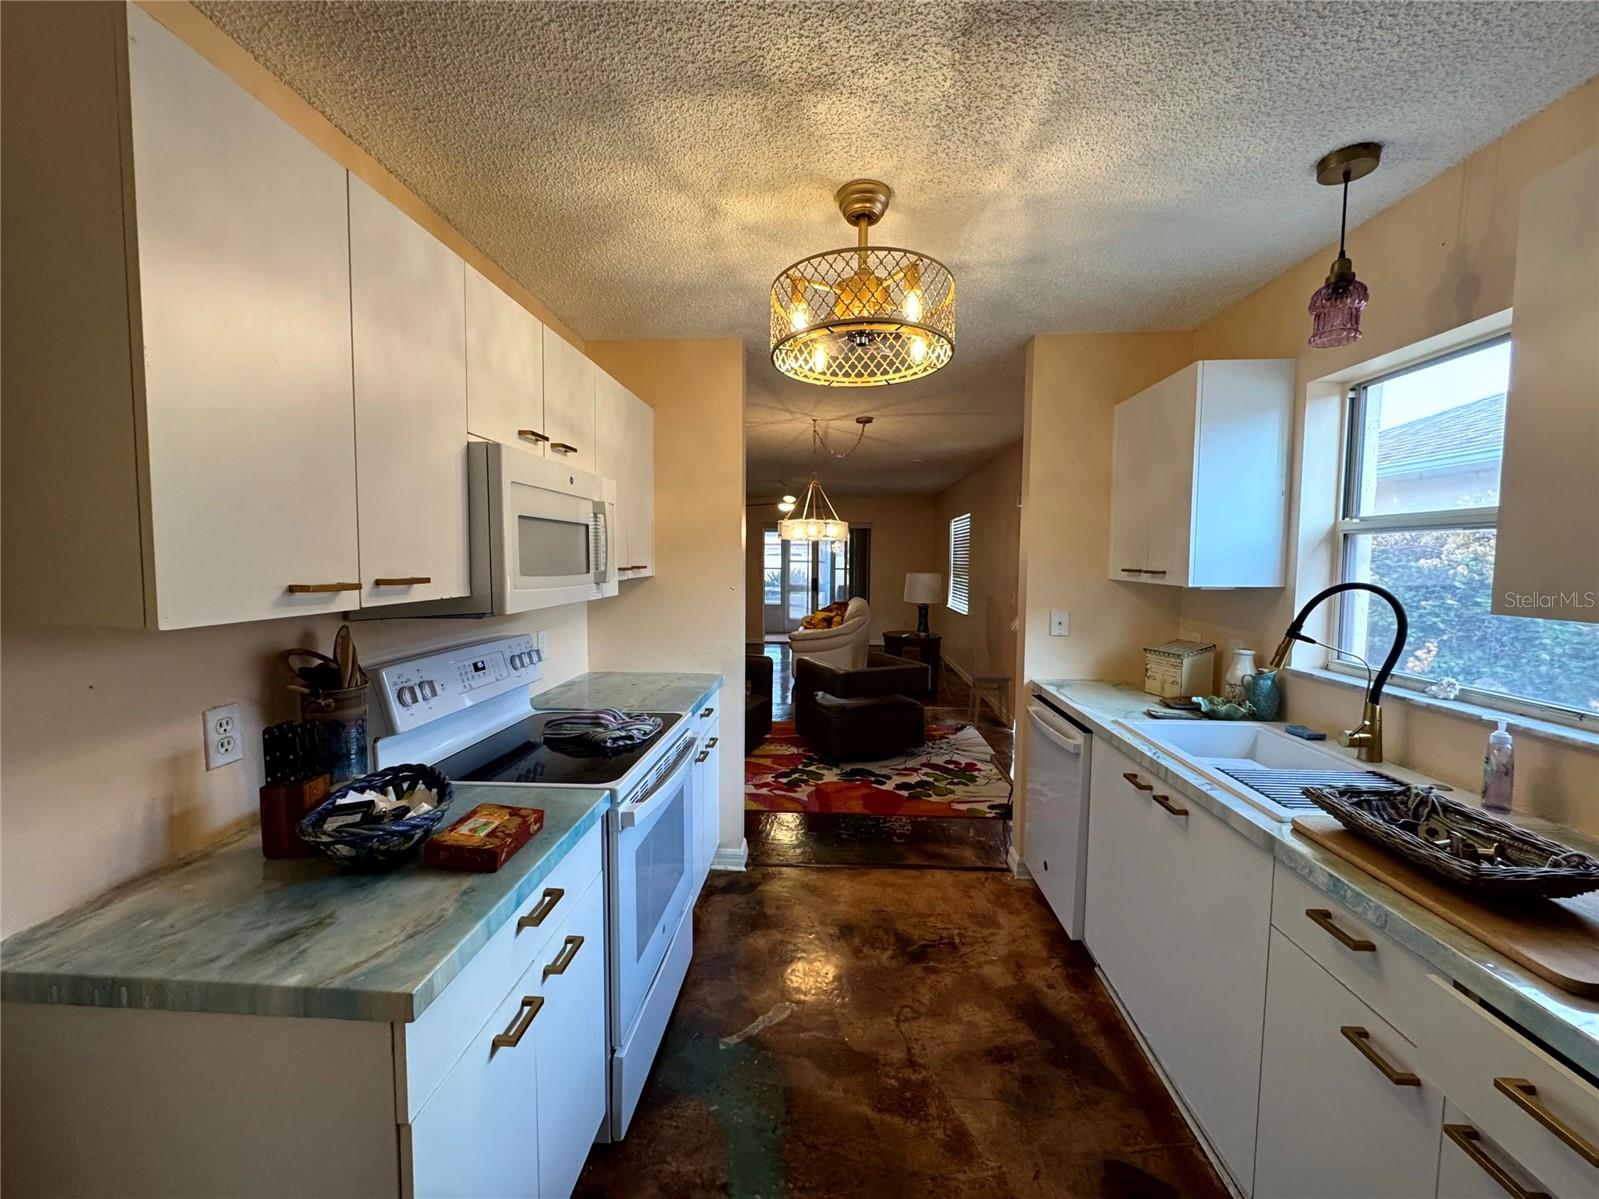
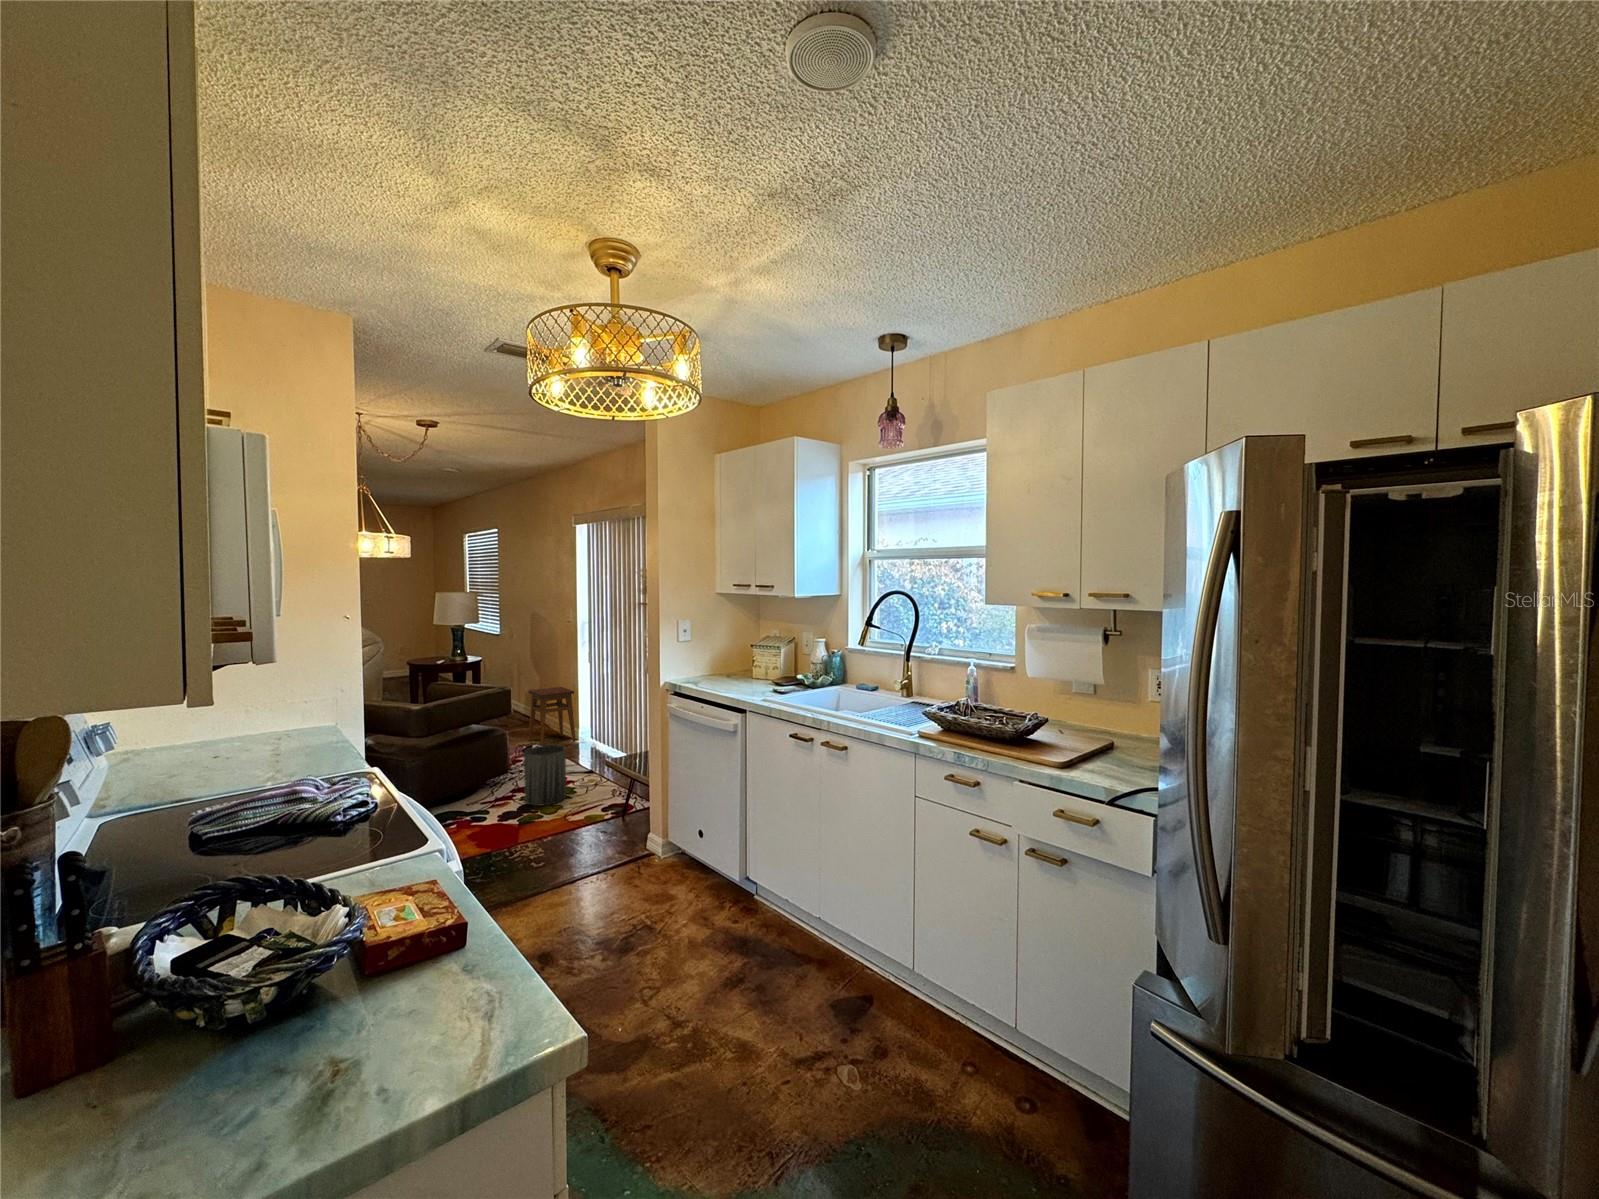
trash can: none [926,726,967,787] -> present [524,745,566,806]

